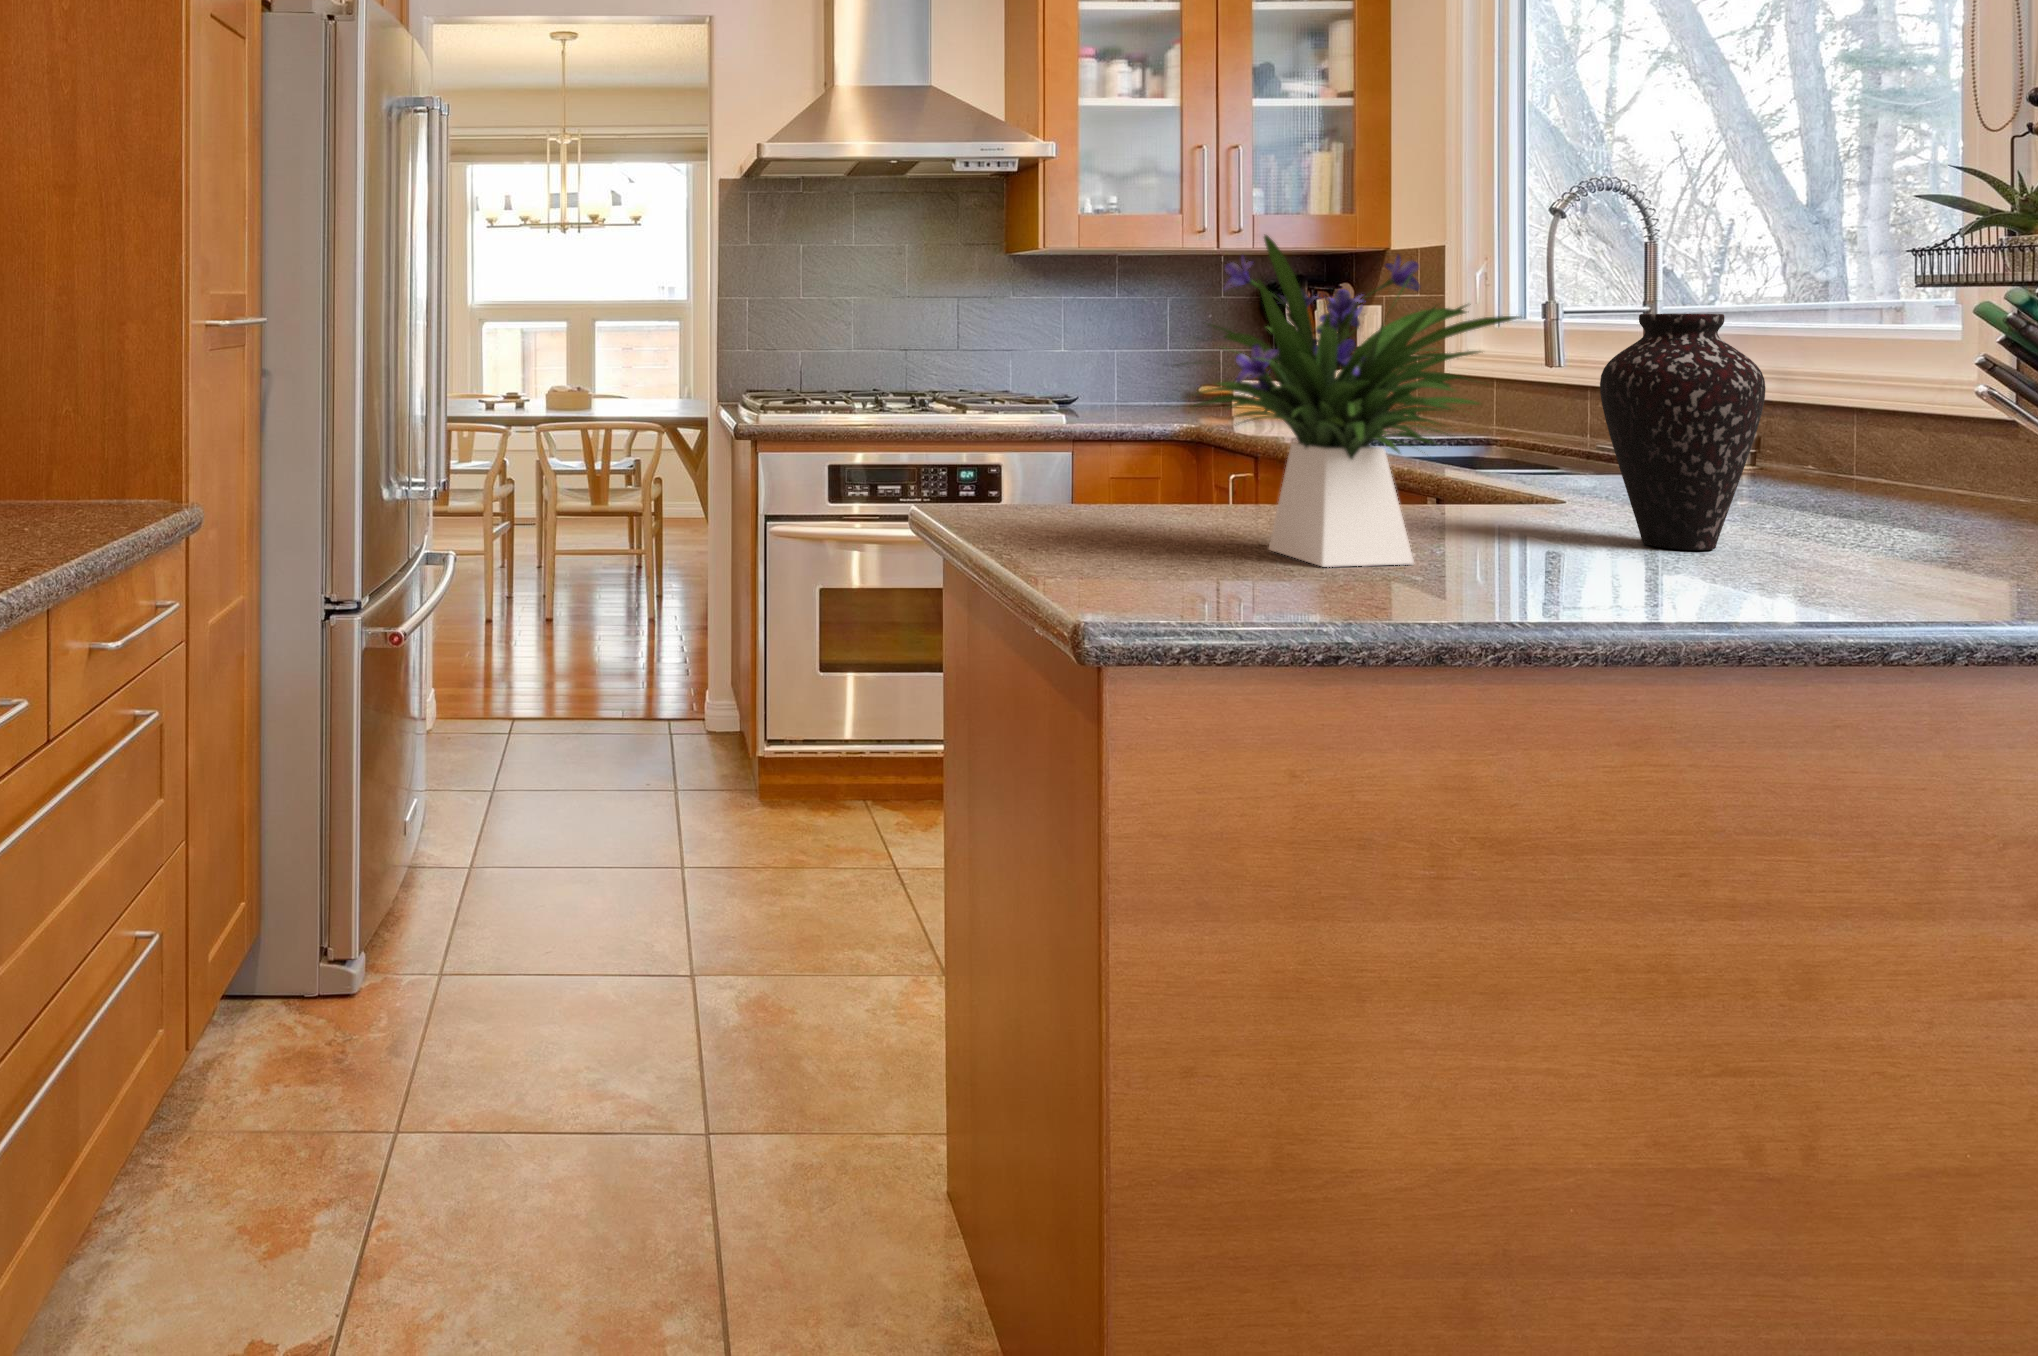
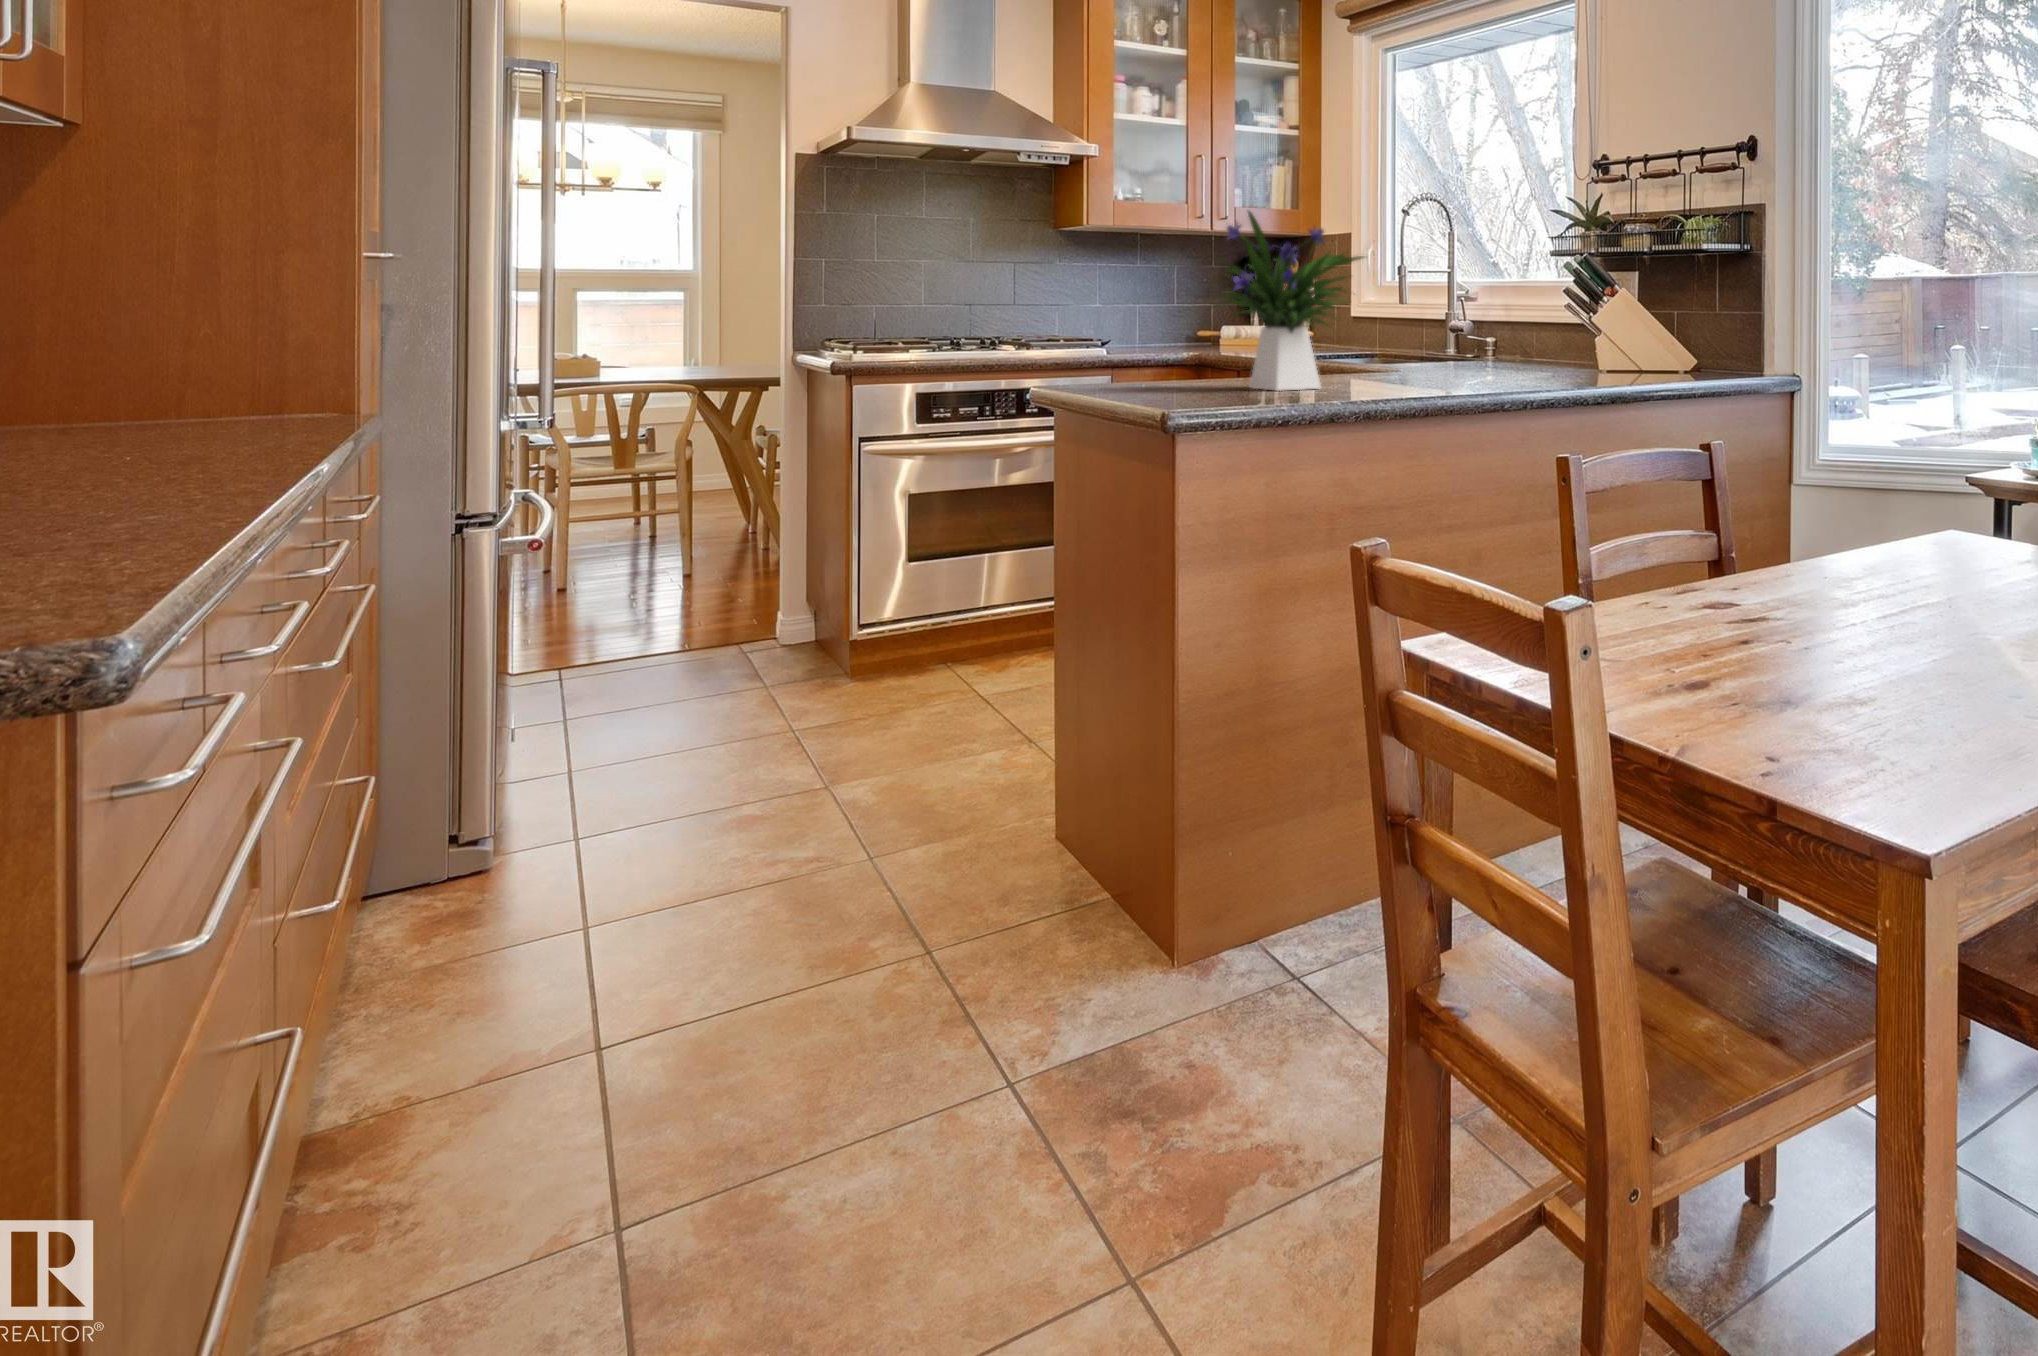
vase: present [1600,314,1766,550] -> none [1410,262,1478,381]

